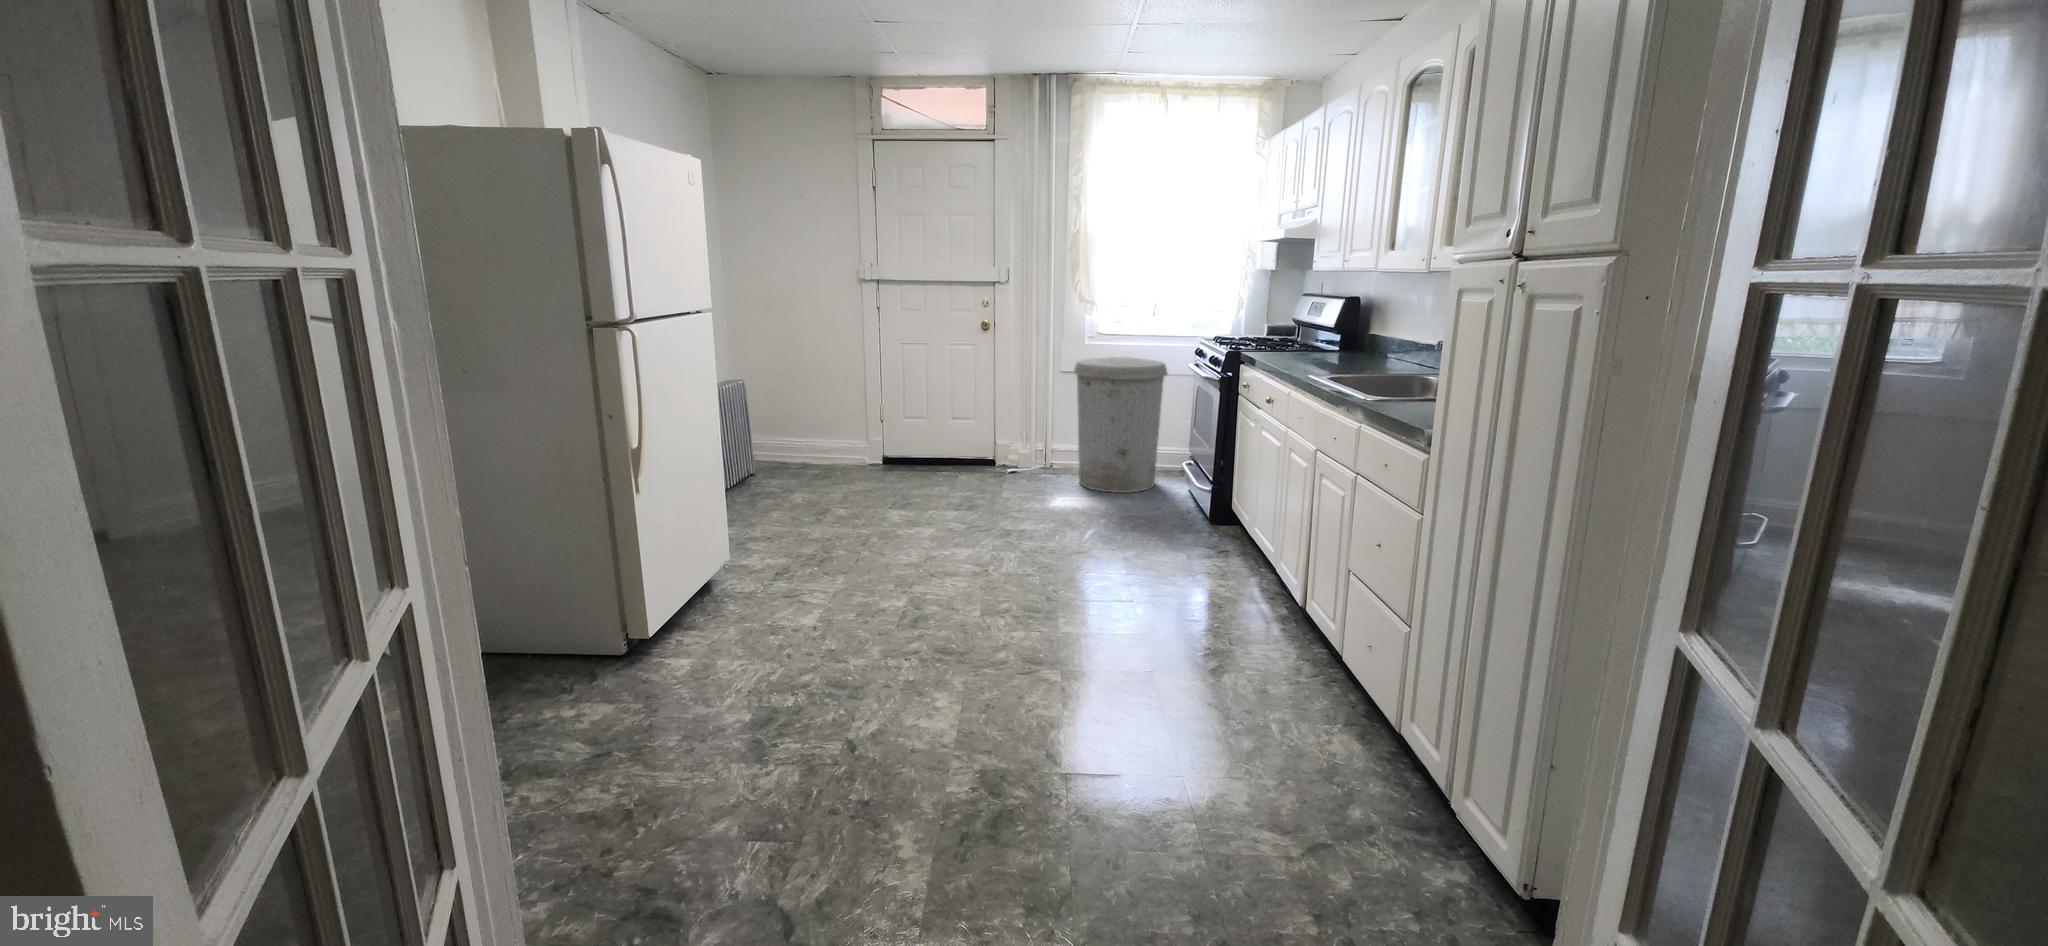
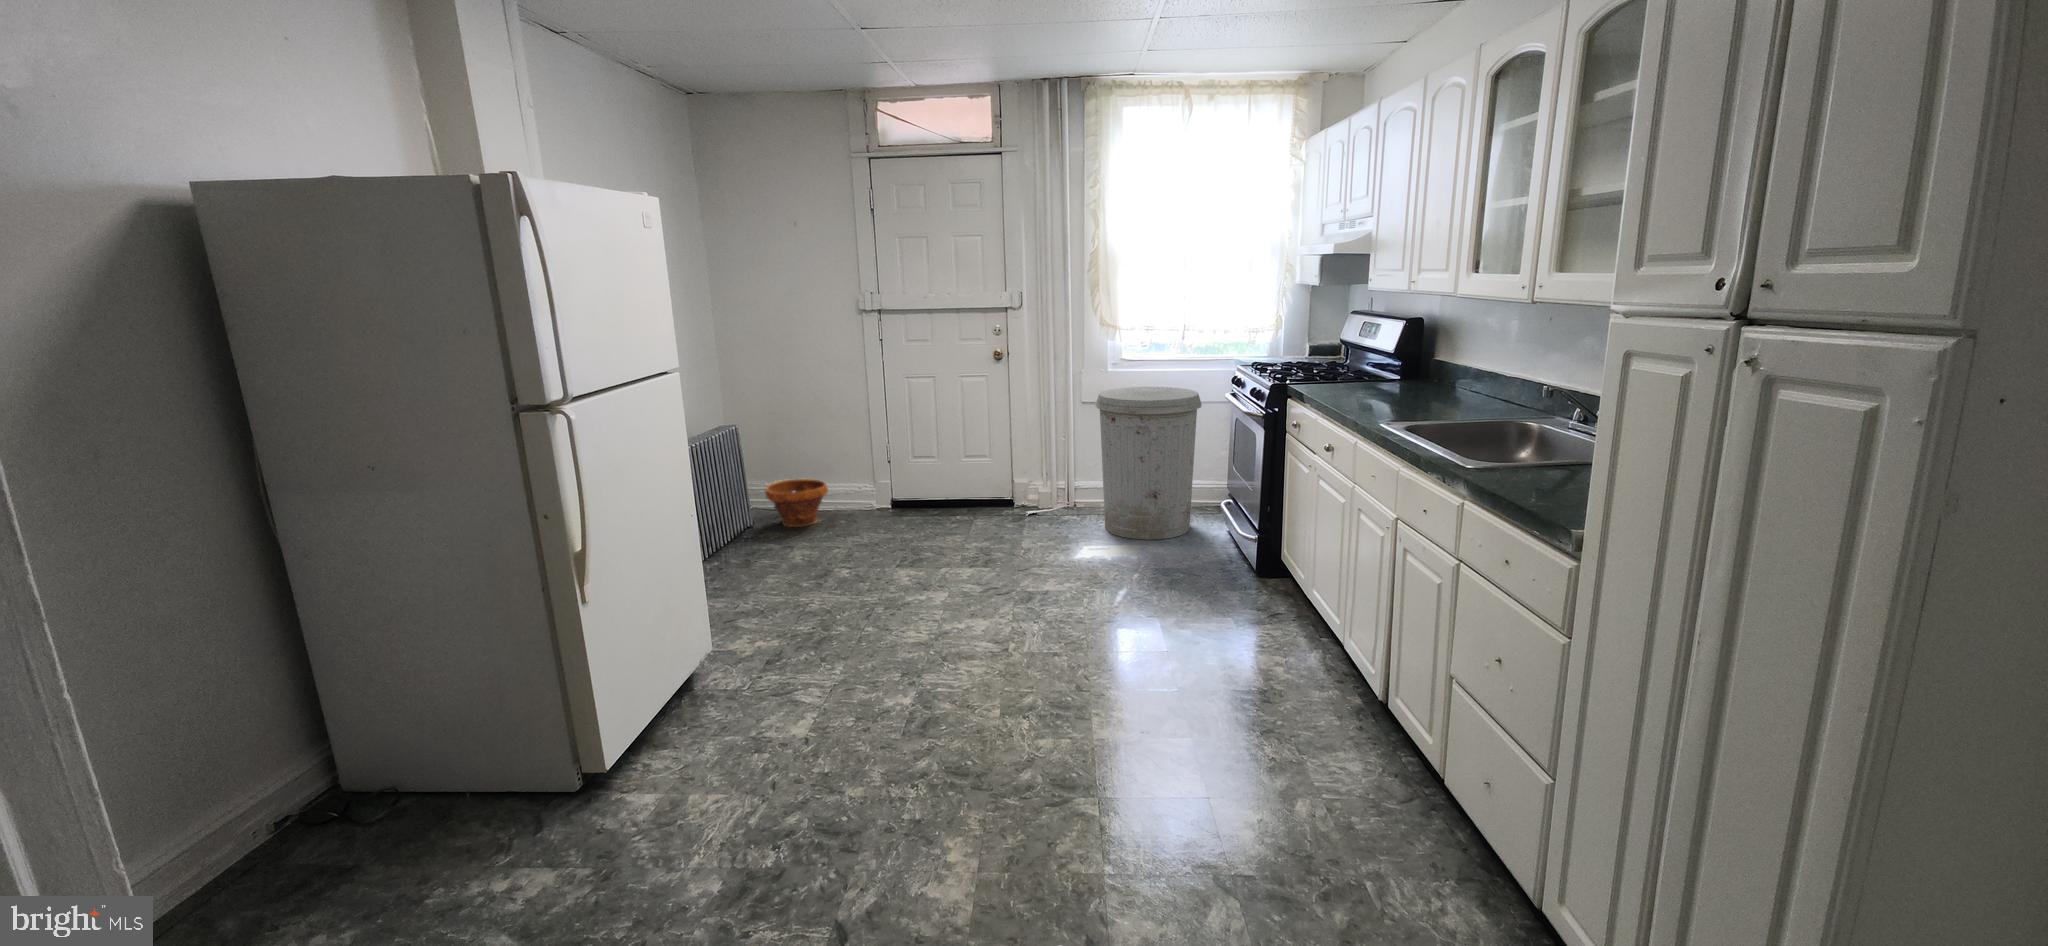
planter: none [773,433,830,475] -> present [765,479,828,527]

